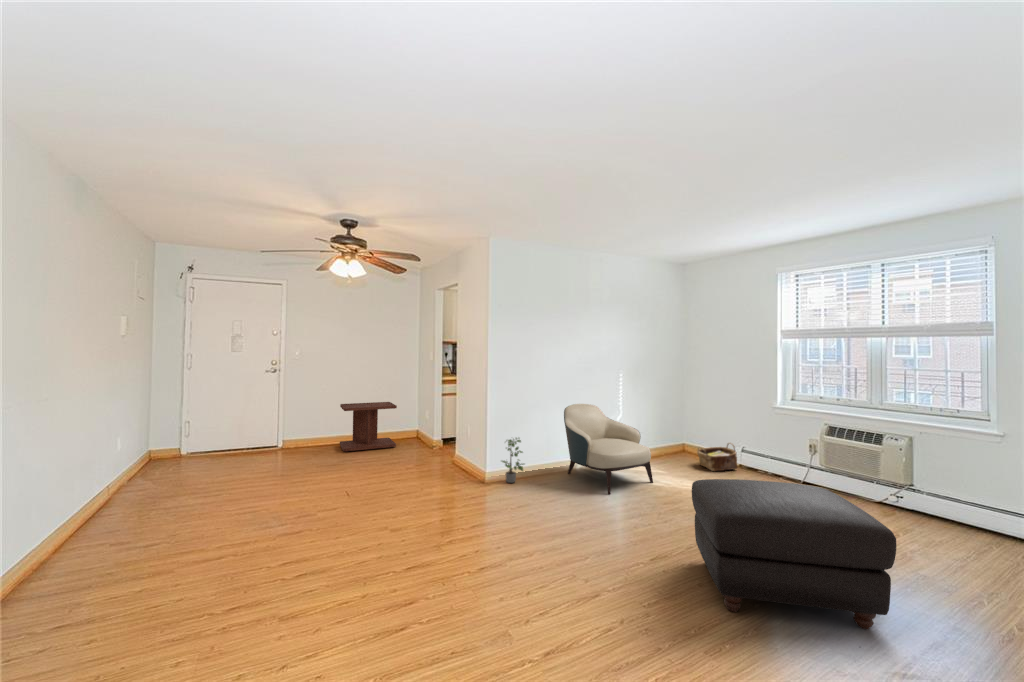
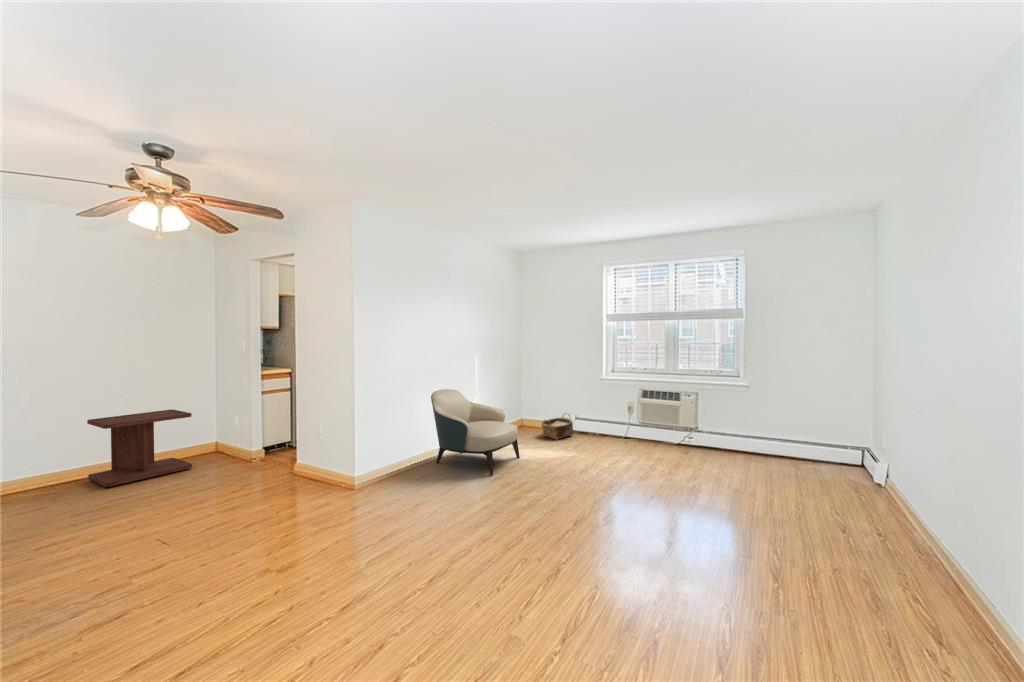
potted plant: present [502,438,524,483] -> none [372,430,399,484]
ottoman: present [692,479,896,629] -> none [601,436,760,550]

